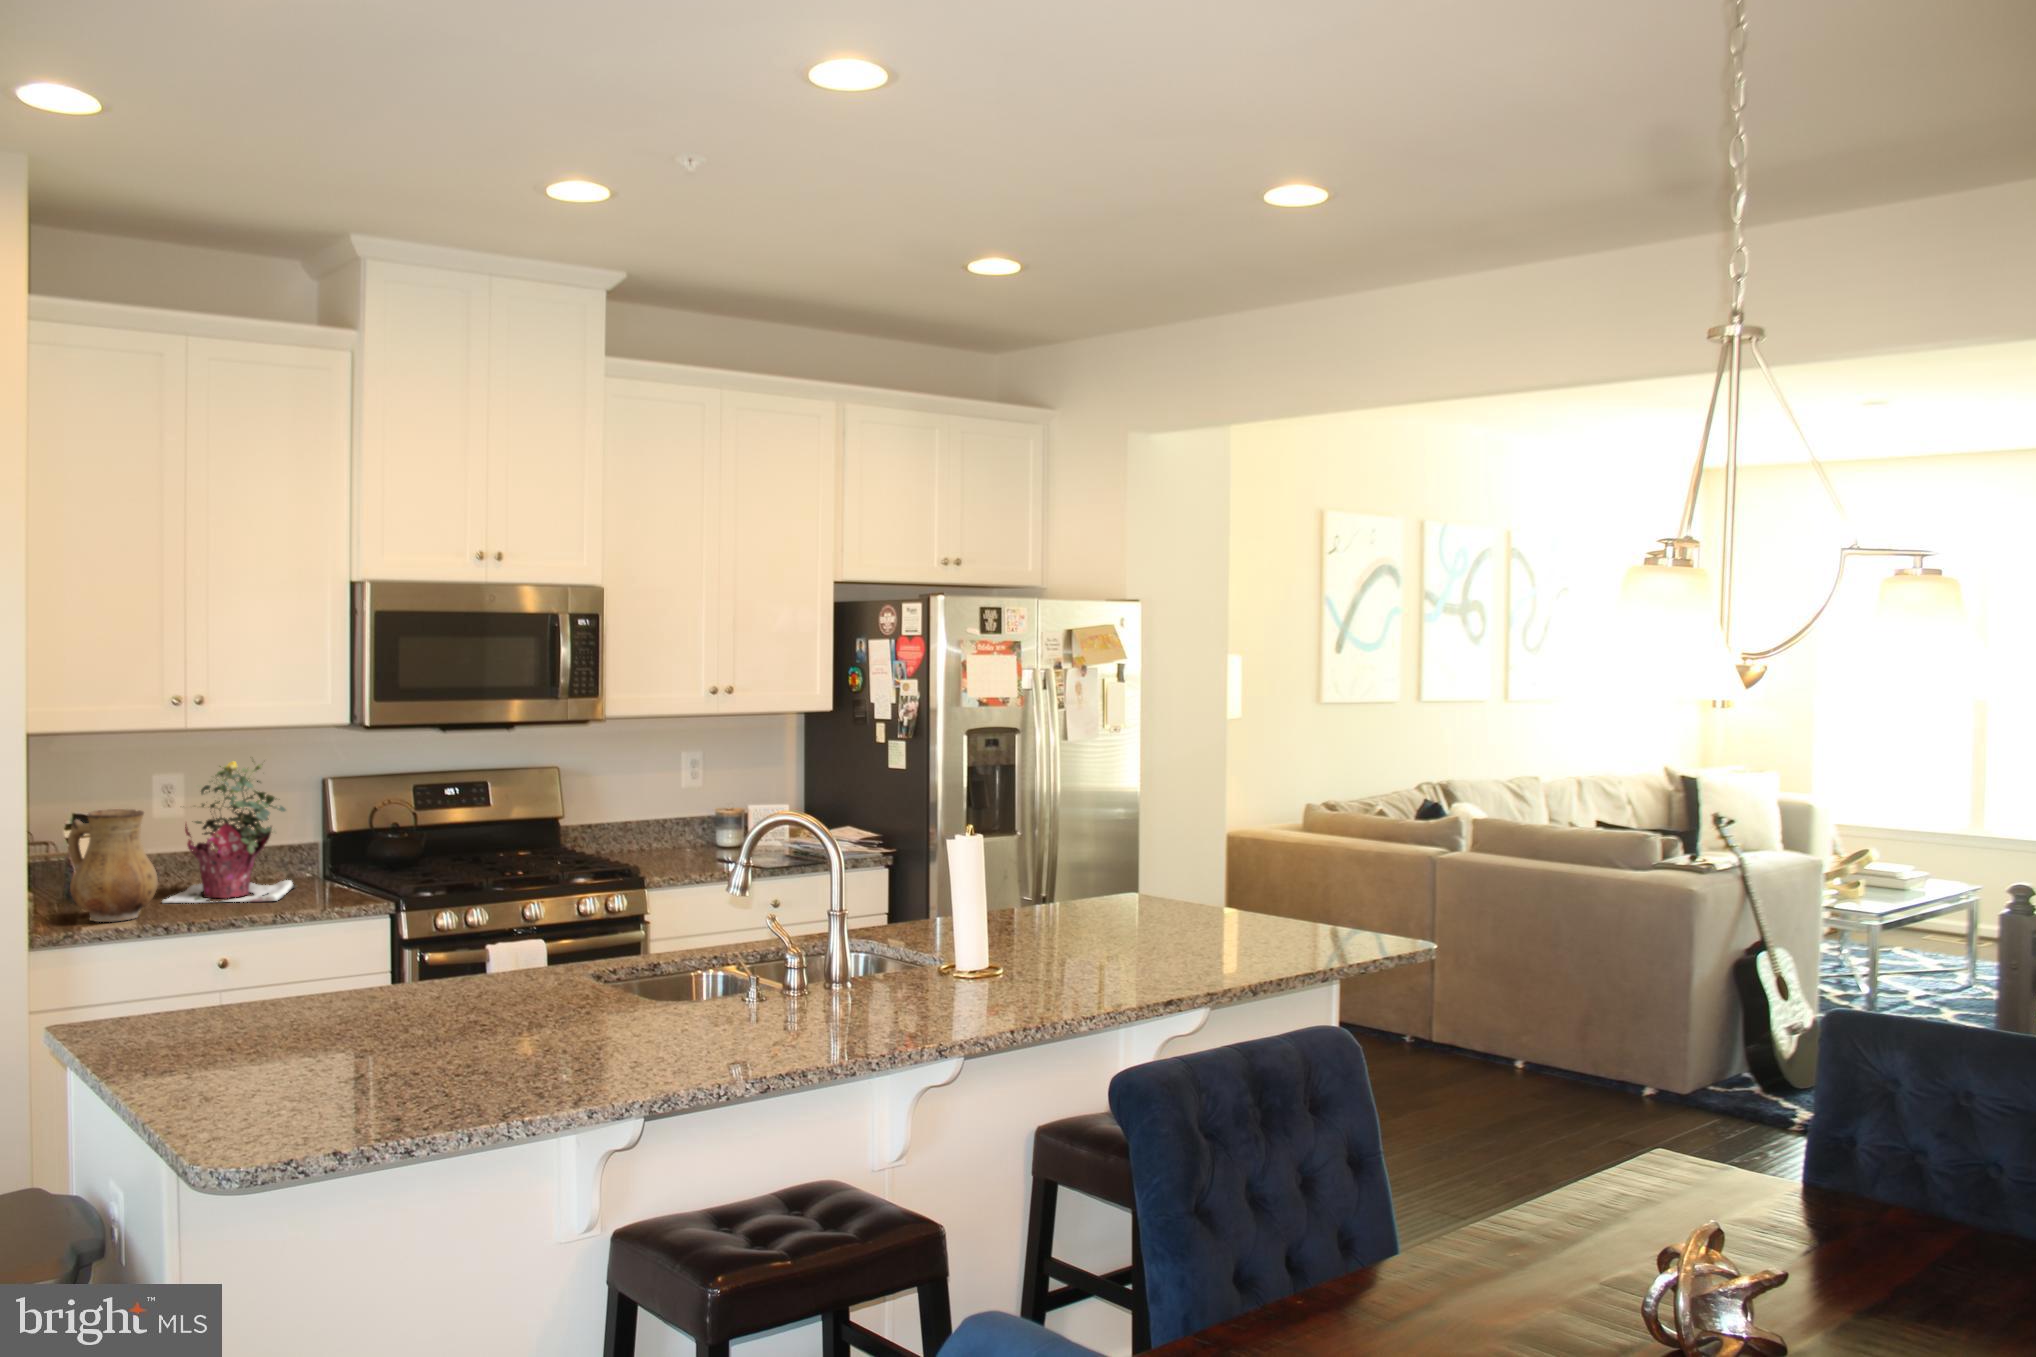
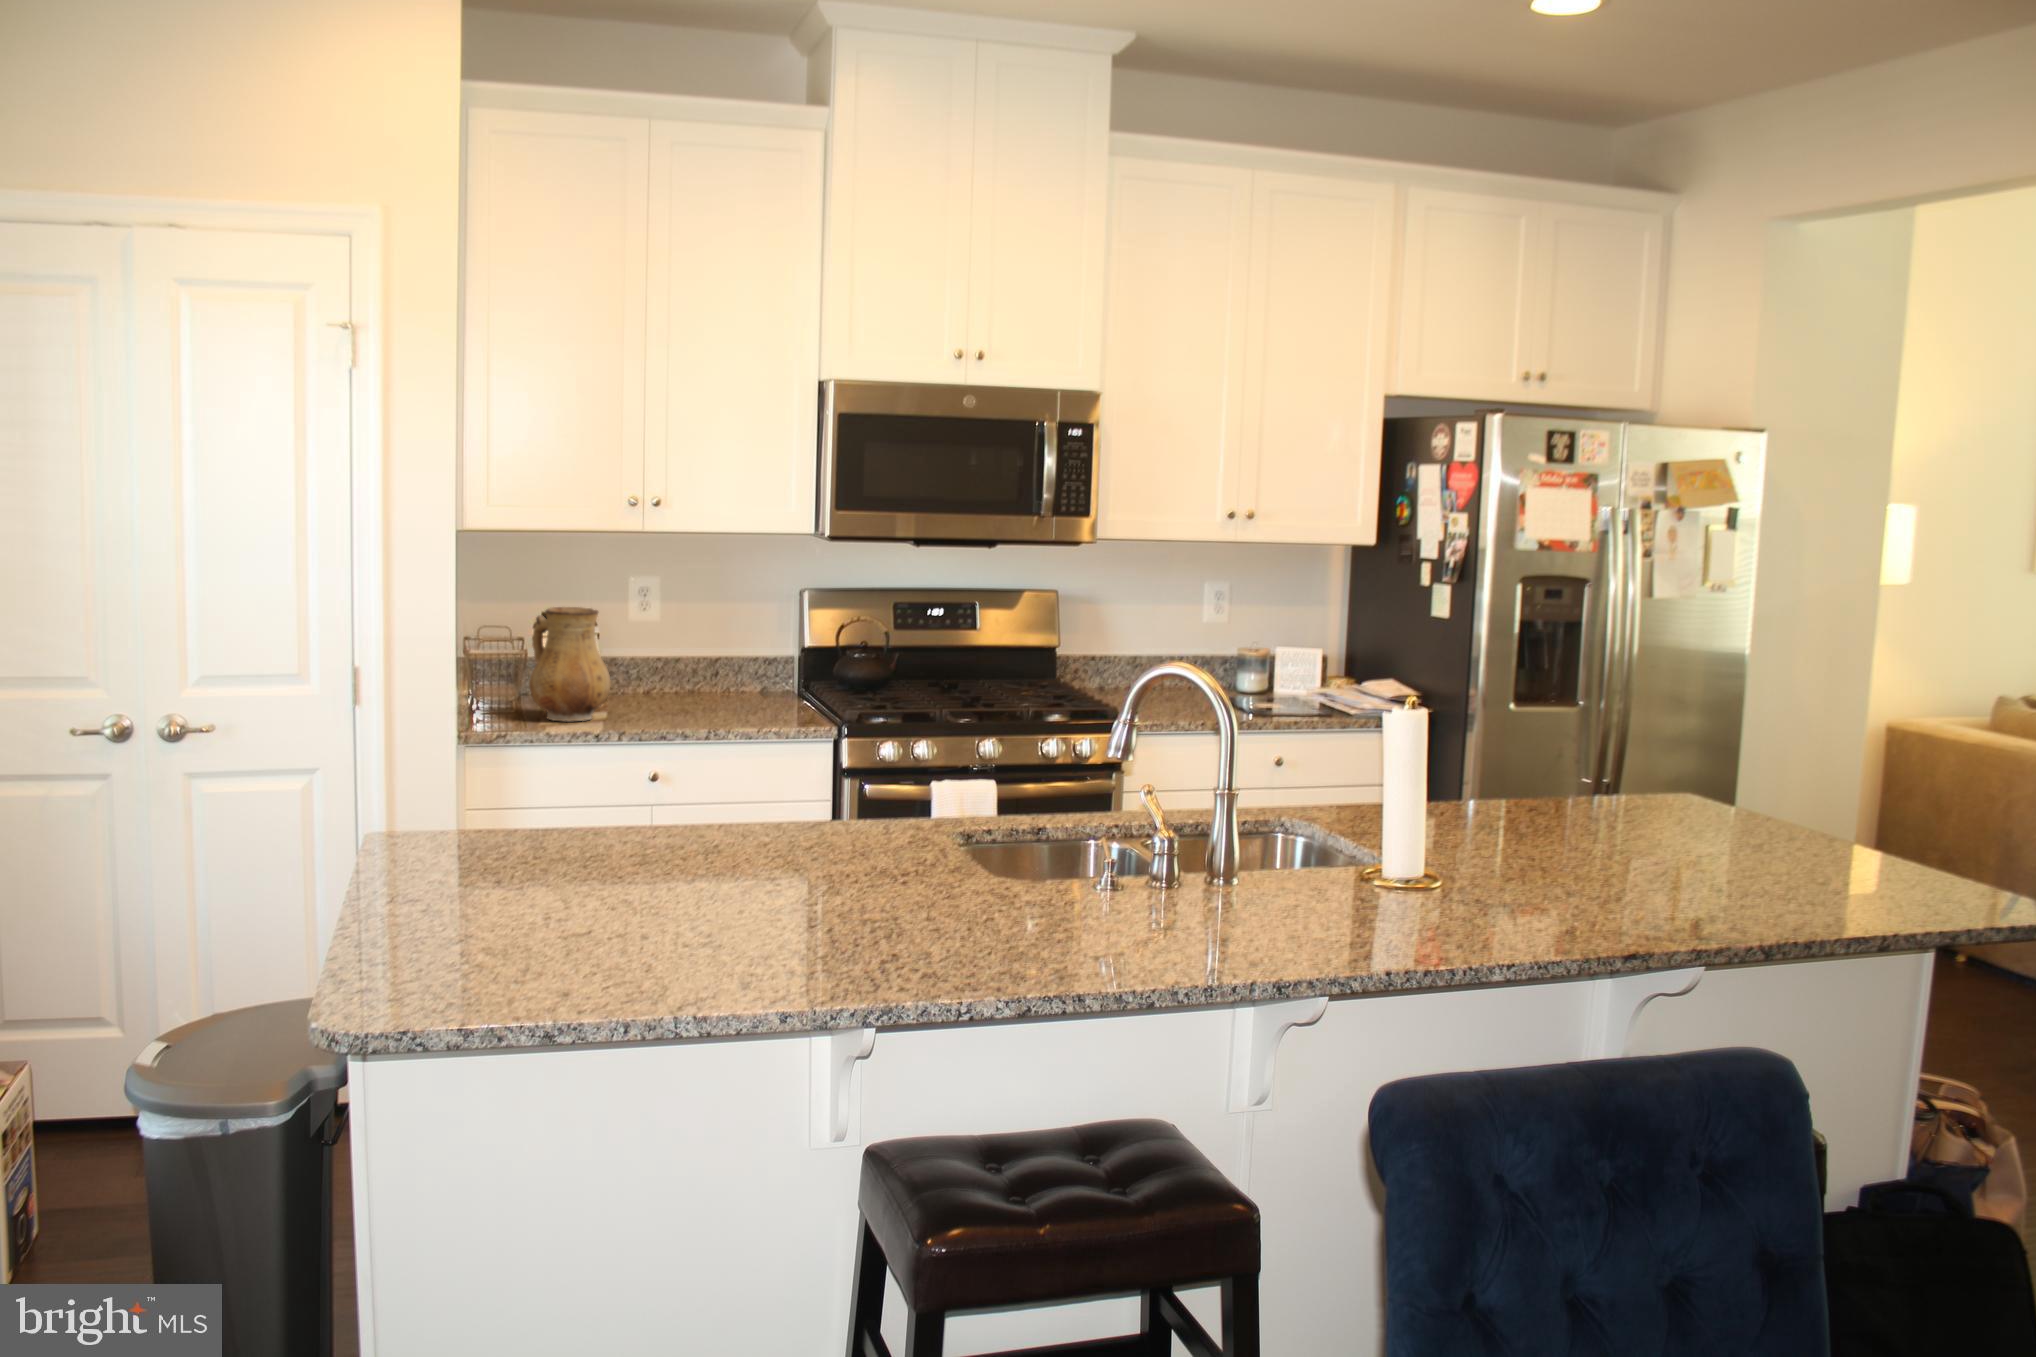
potted plant: present [162,762,296,903] -> none [626,563,768,715]

